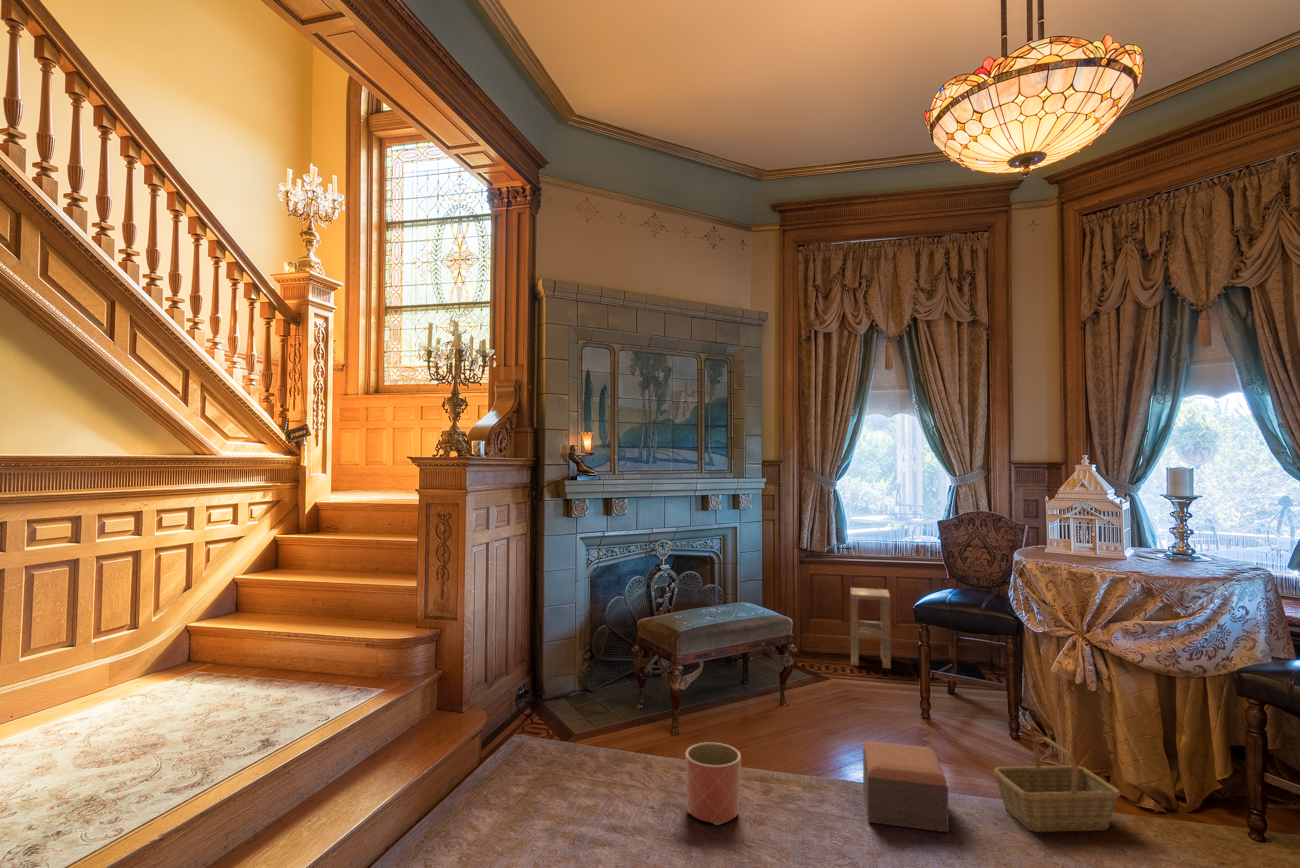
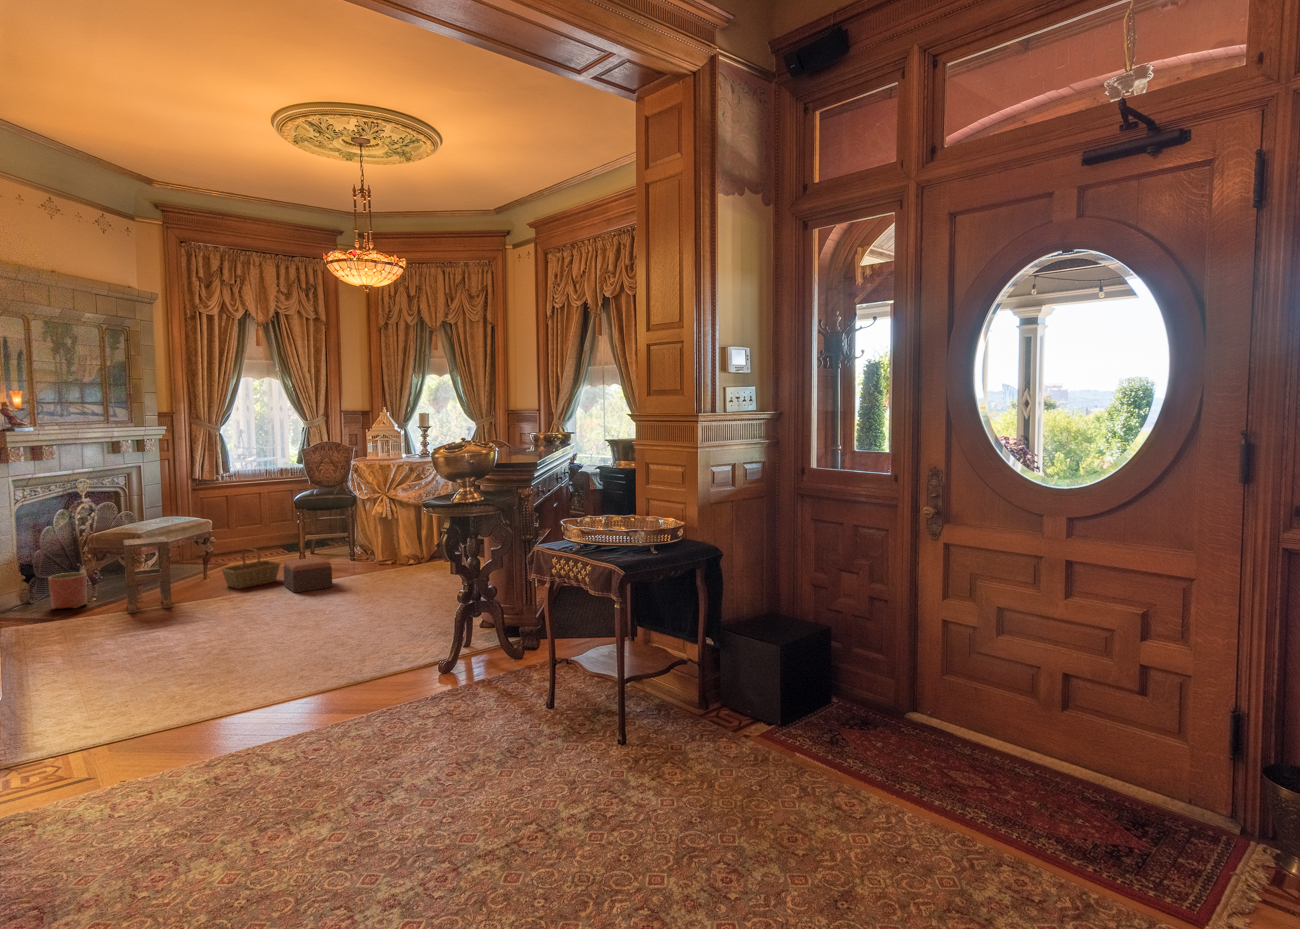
side table: present [851,588,891,669] -> present [123,536,172,613]
basket: present [994,737,1120,832] -> present [221,548,280,589]
planter: present [685,743,741,825] -> present [48,572,87,609]

